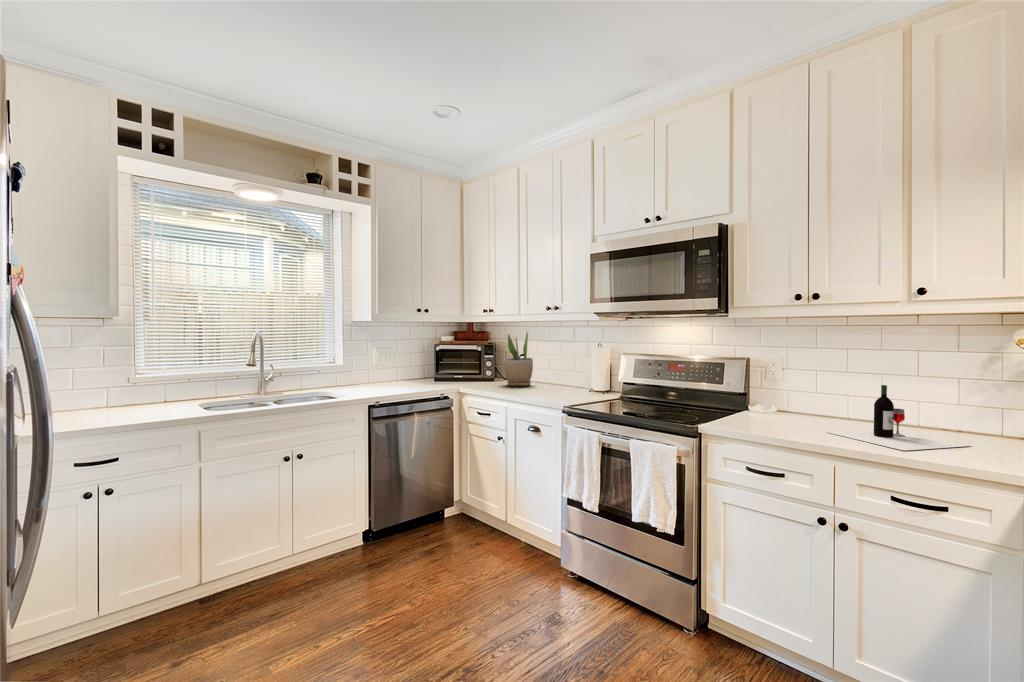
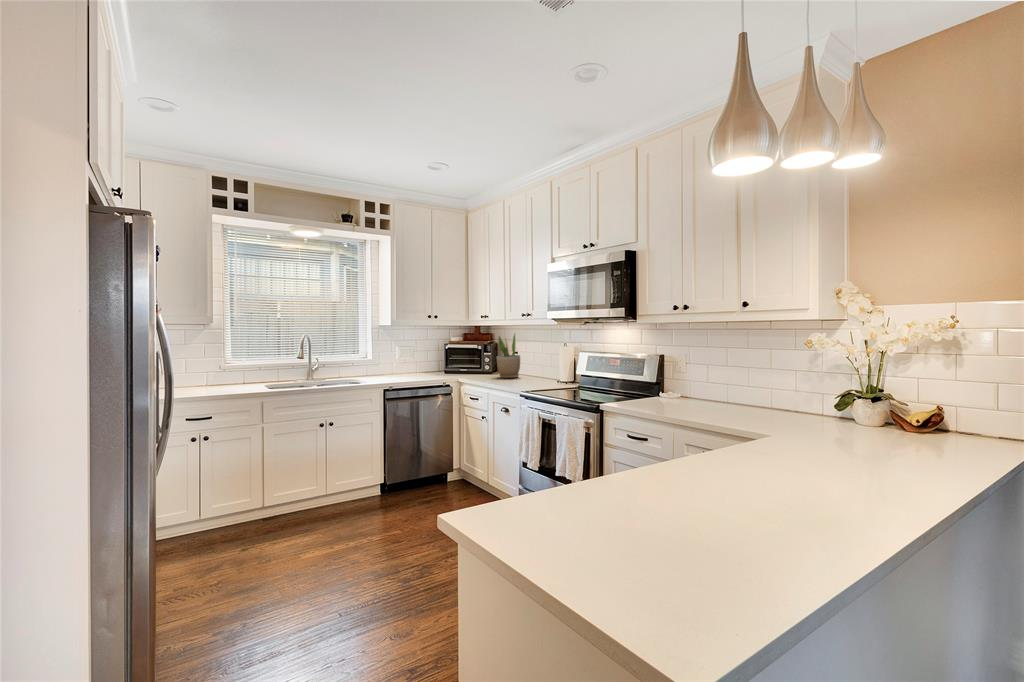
wine bottle: present [828,385,970,451] -> none [687,373,777,418]

